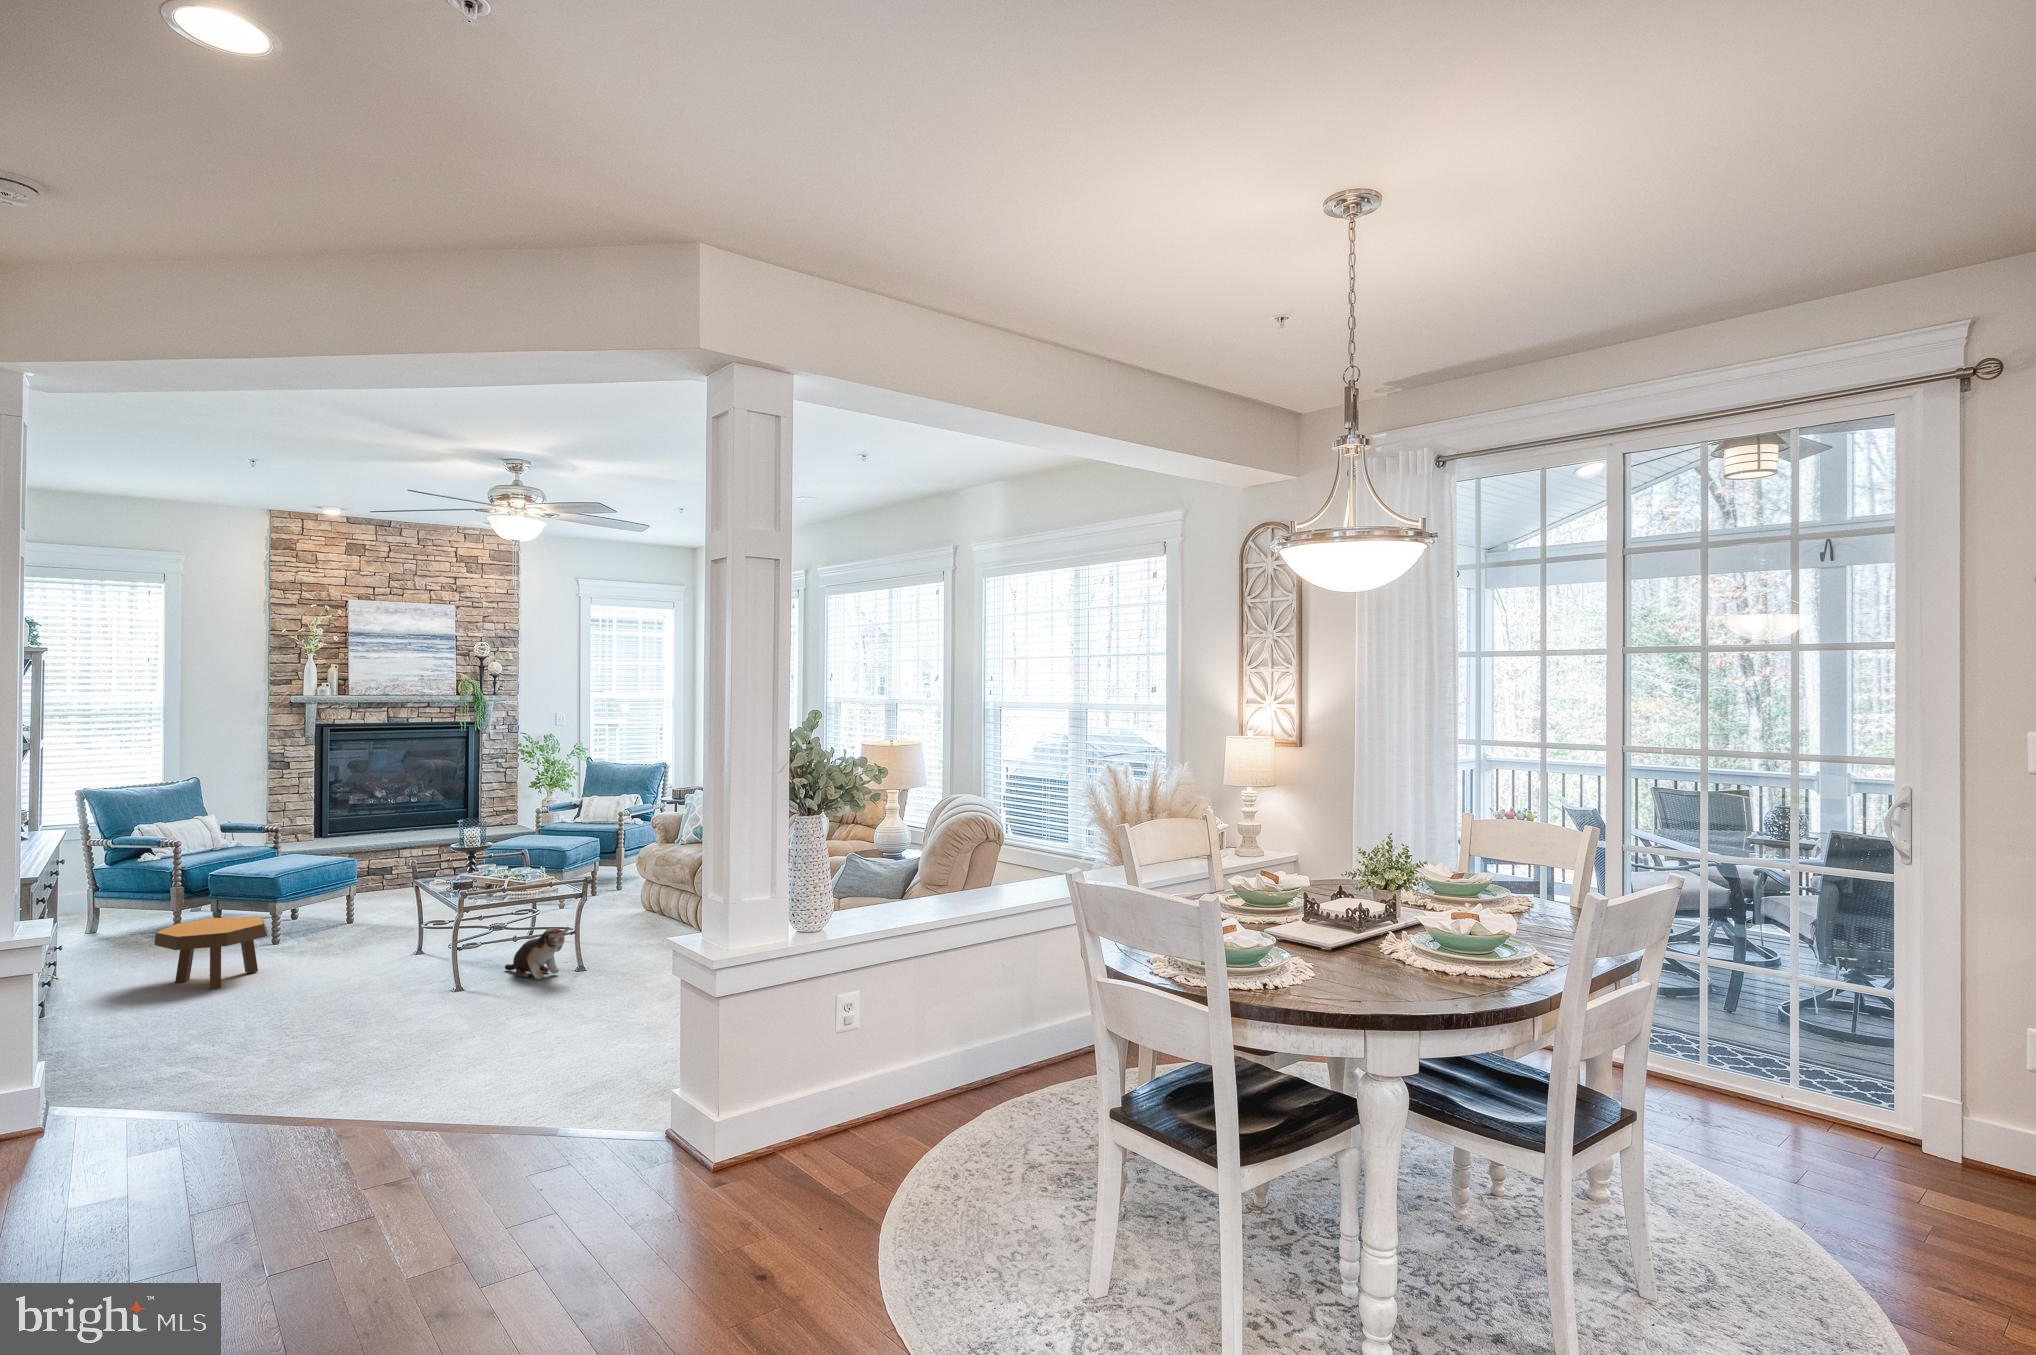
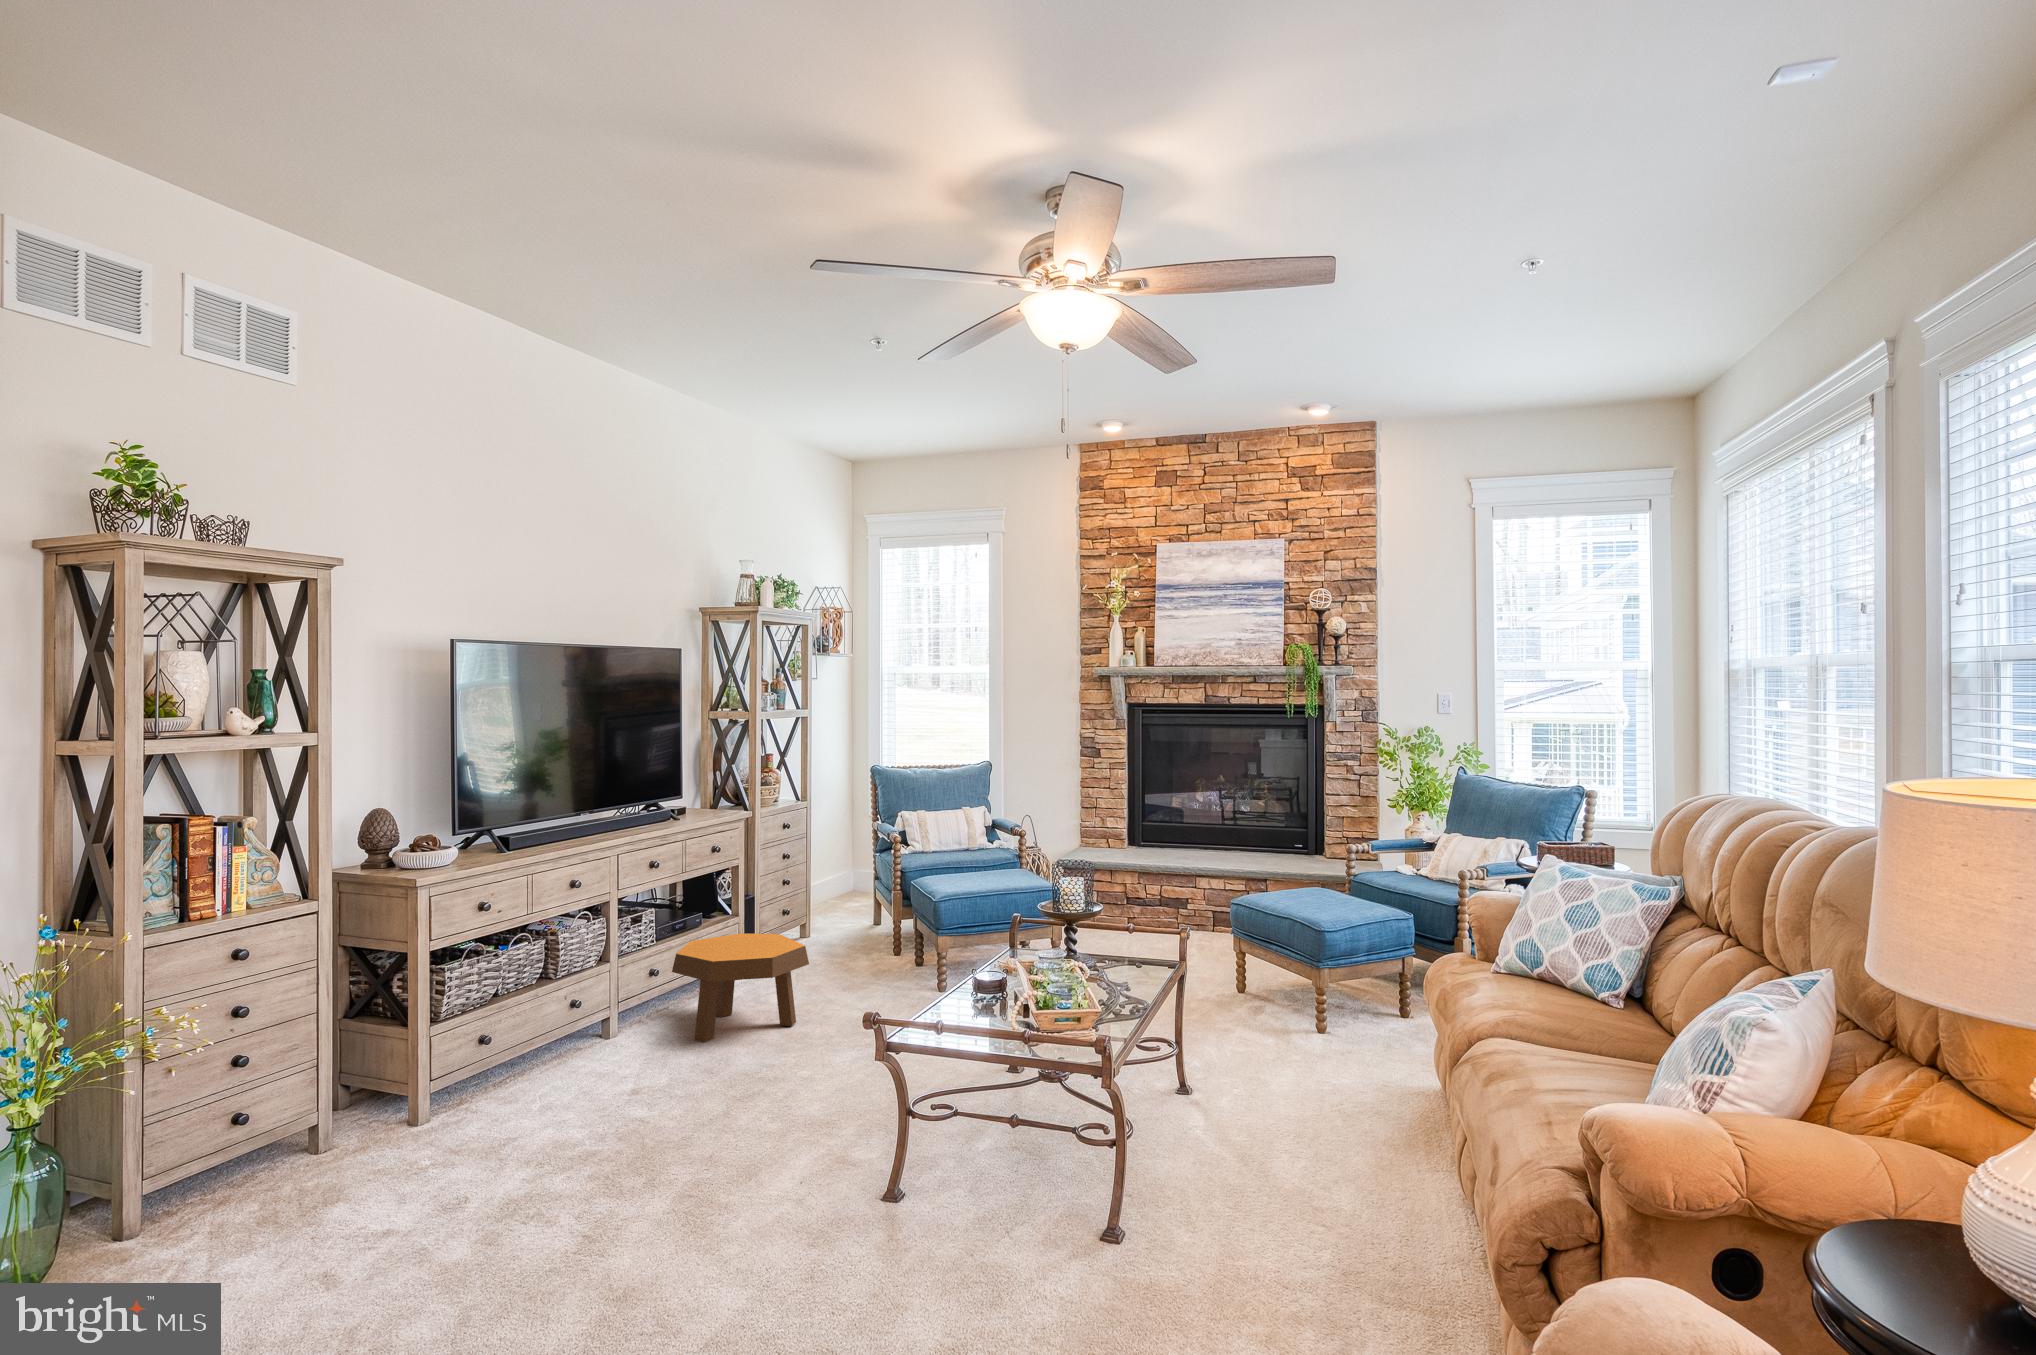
plush toy: present [505,927,569,980] -> none [931,1110,1000,1228]

